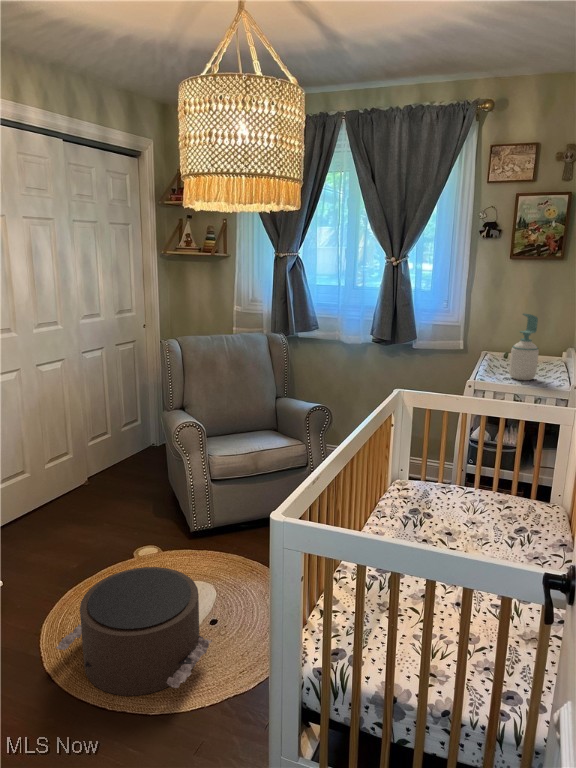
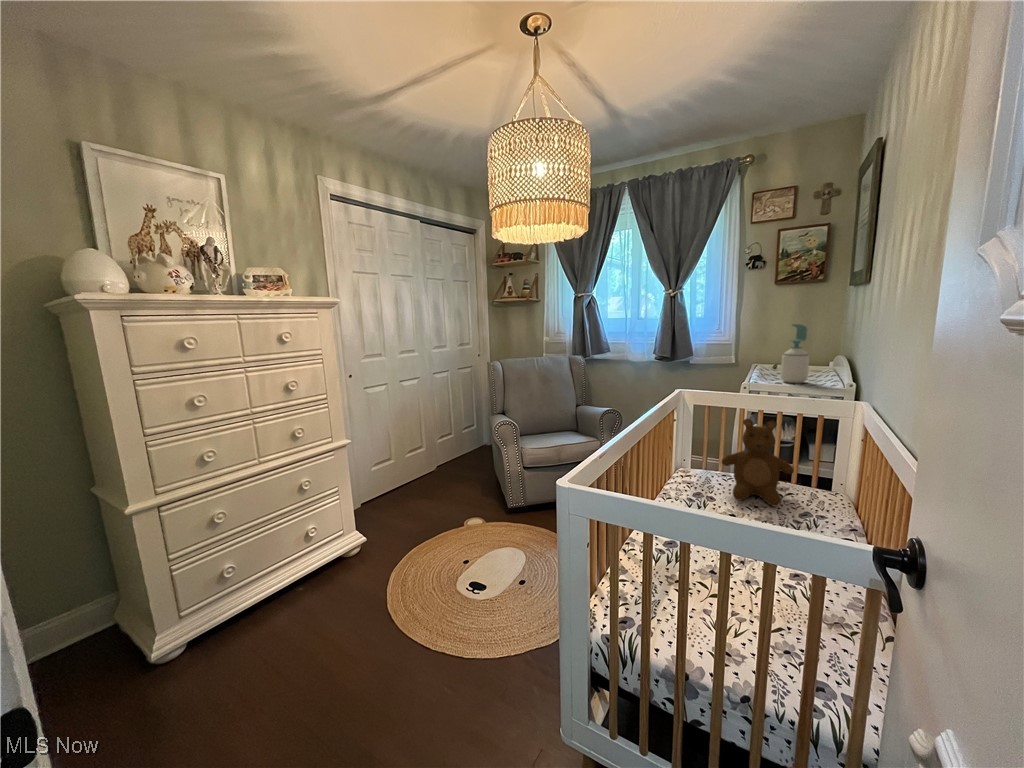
teddy bear: none [441,429,512,523] -> present [722,419,794,506]
pouf: present [56,567,212,696] -> none [395,532,519,640]

